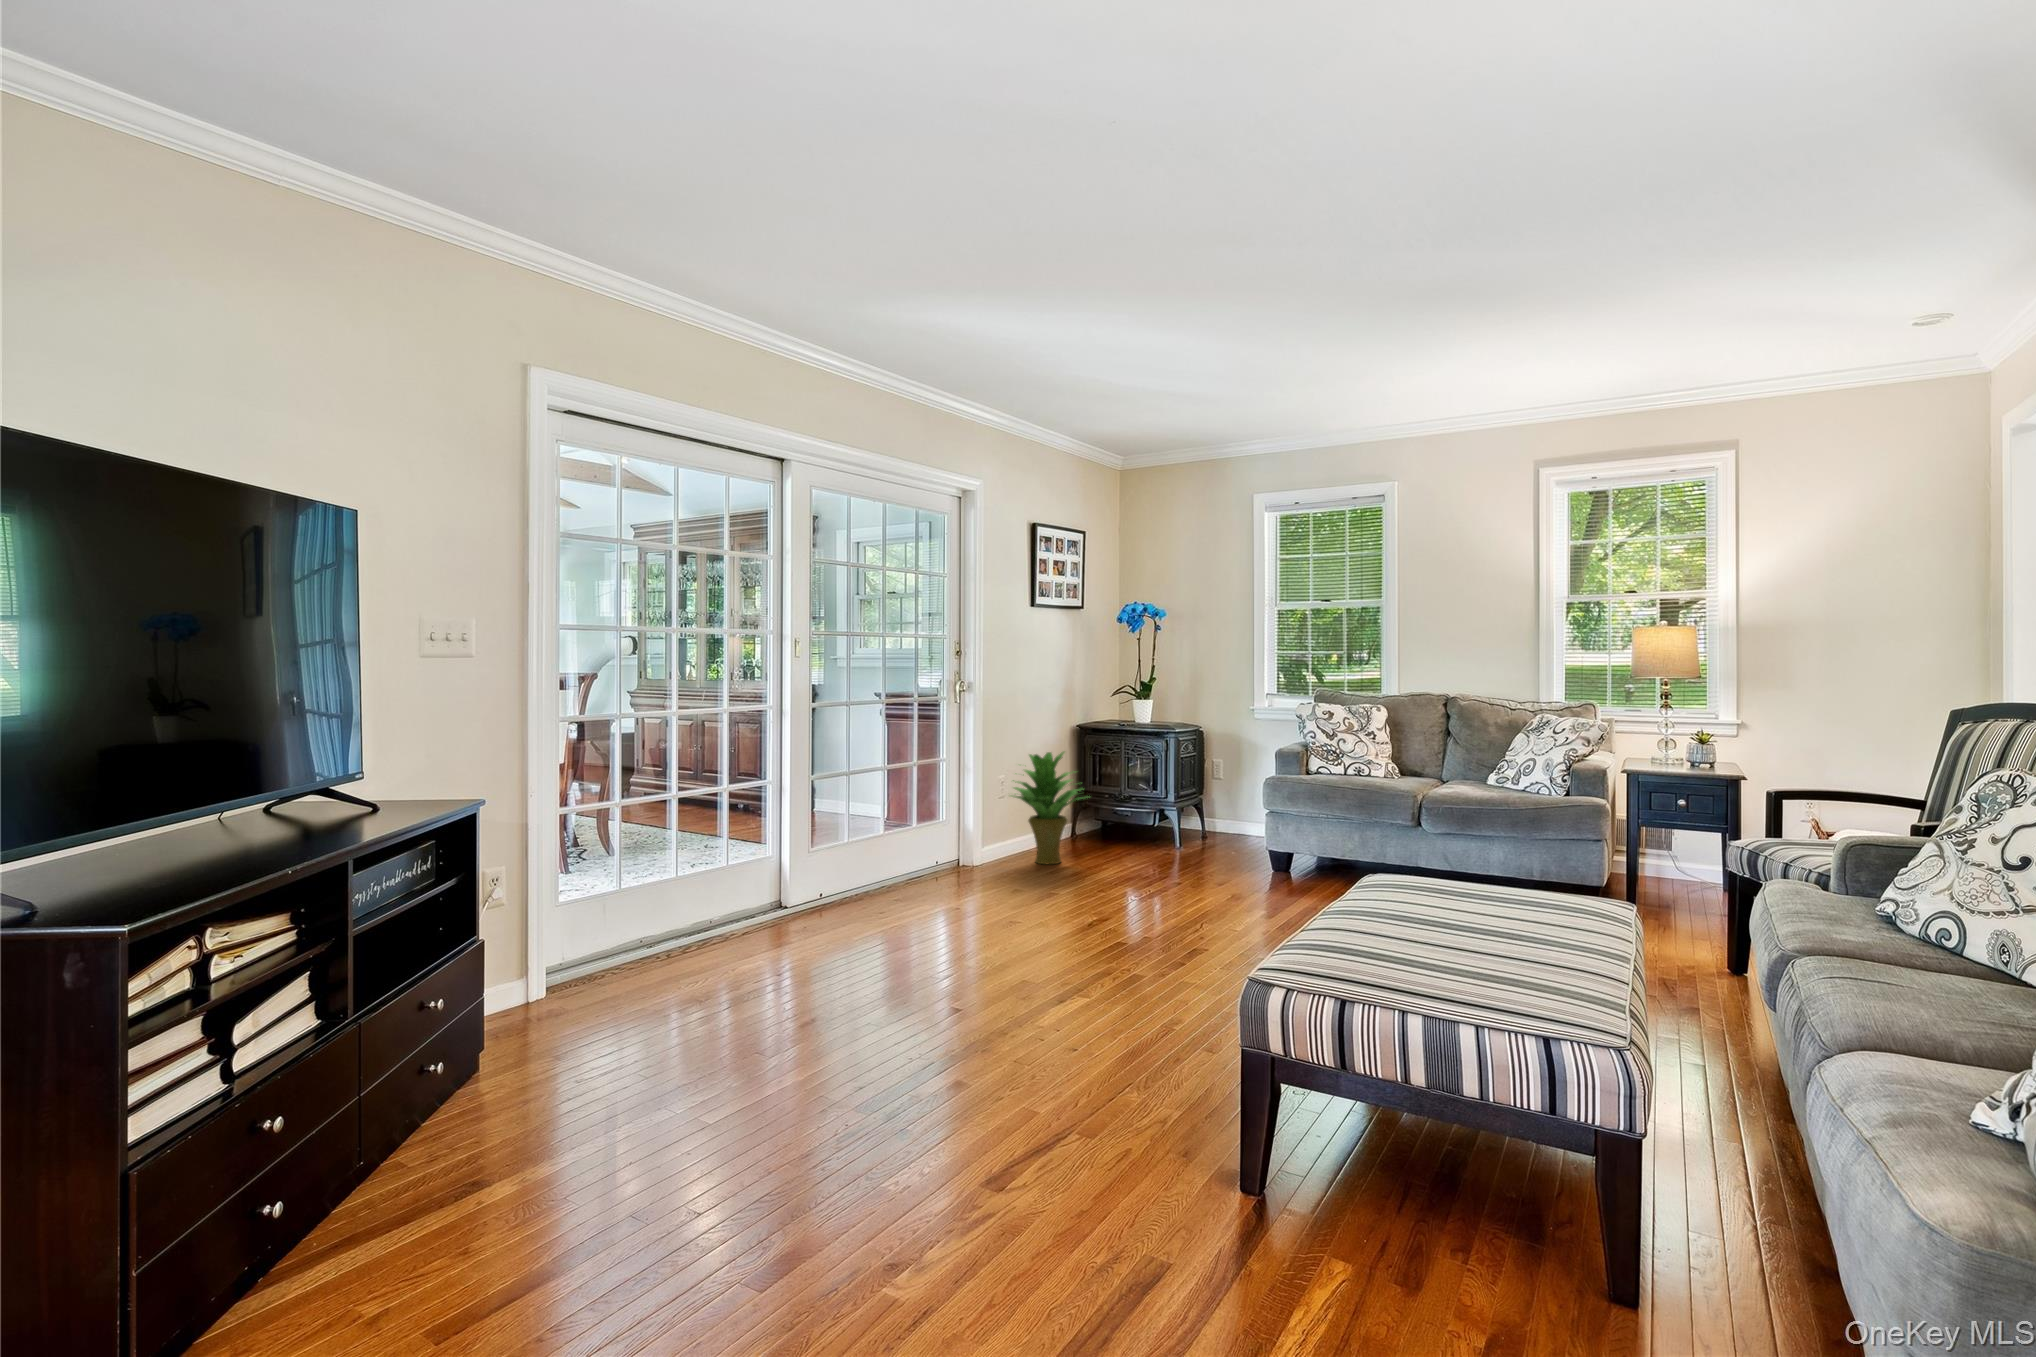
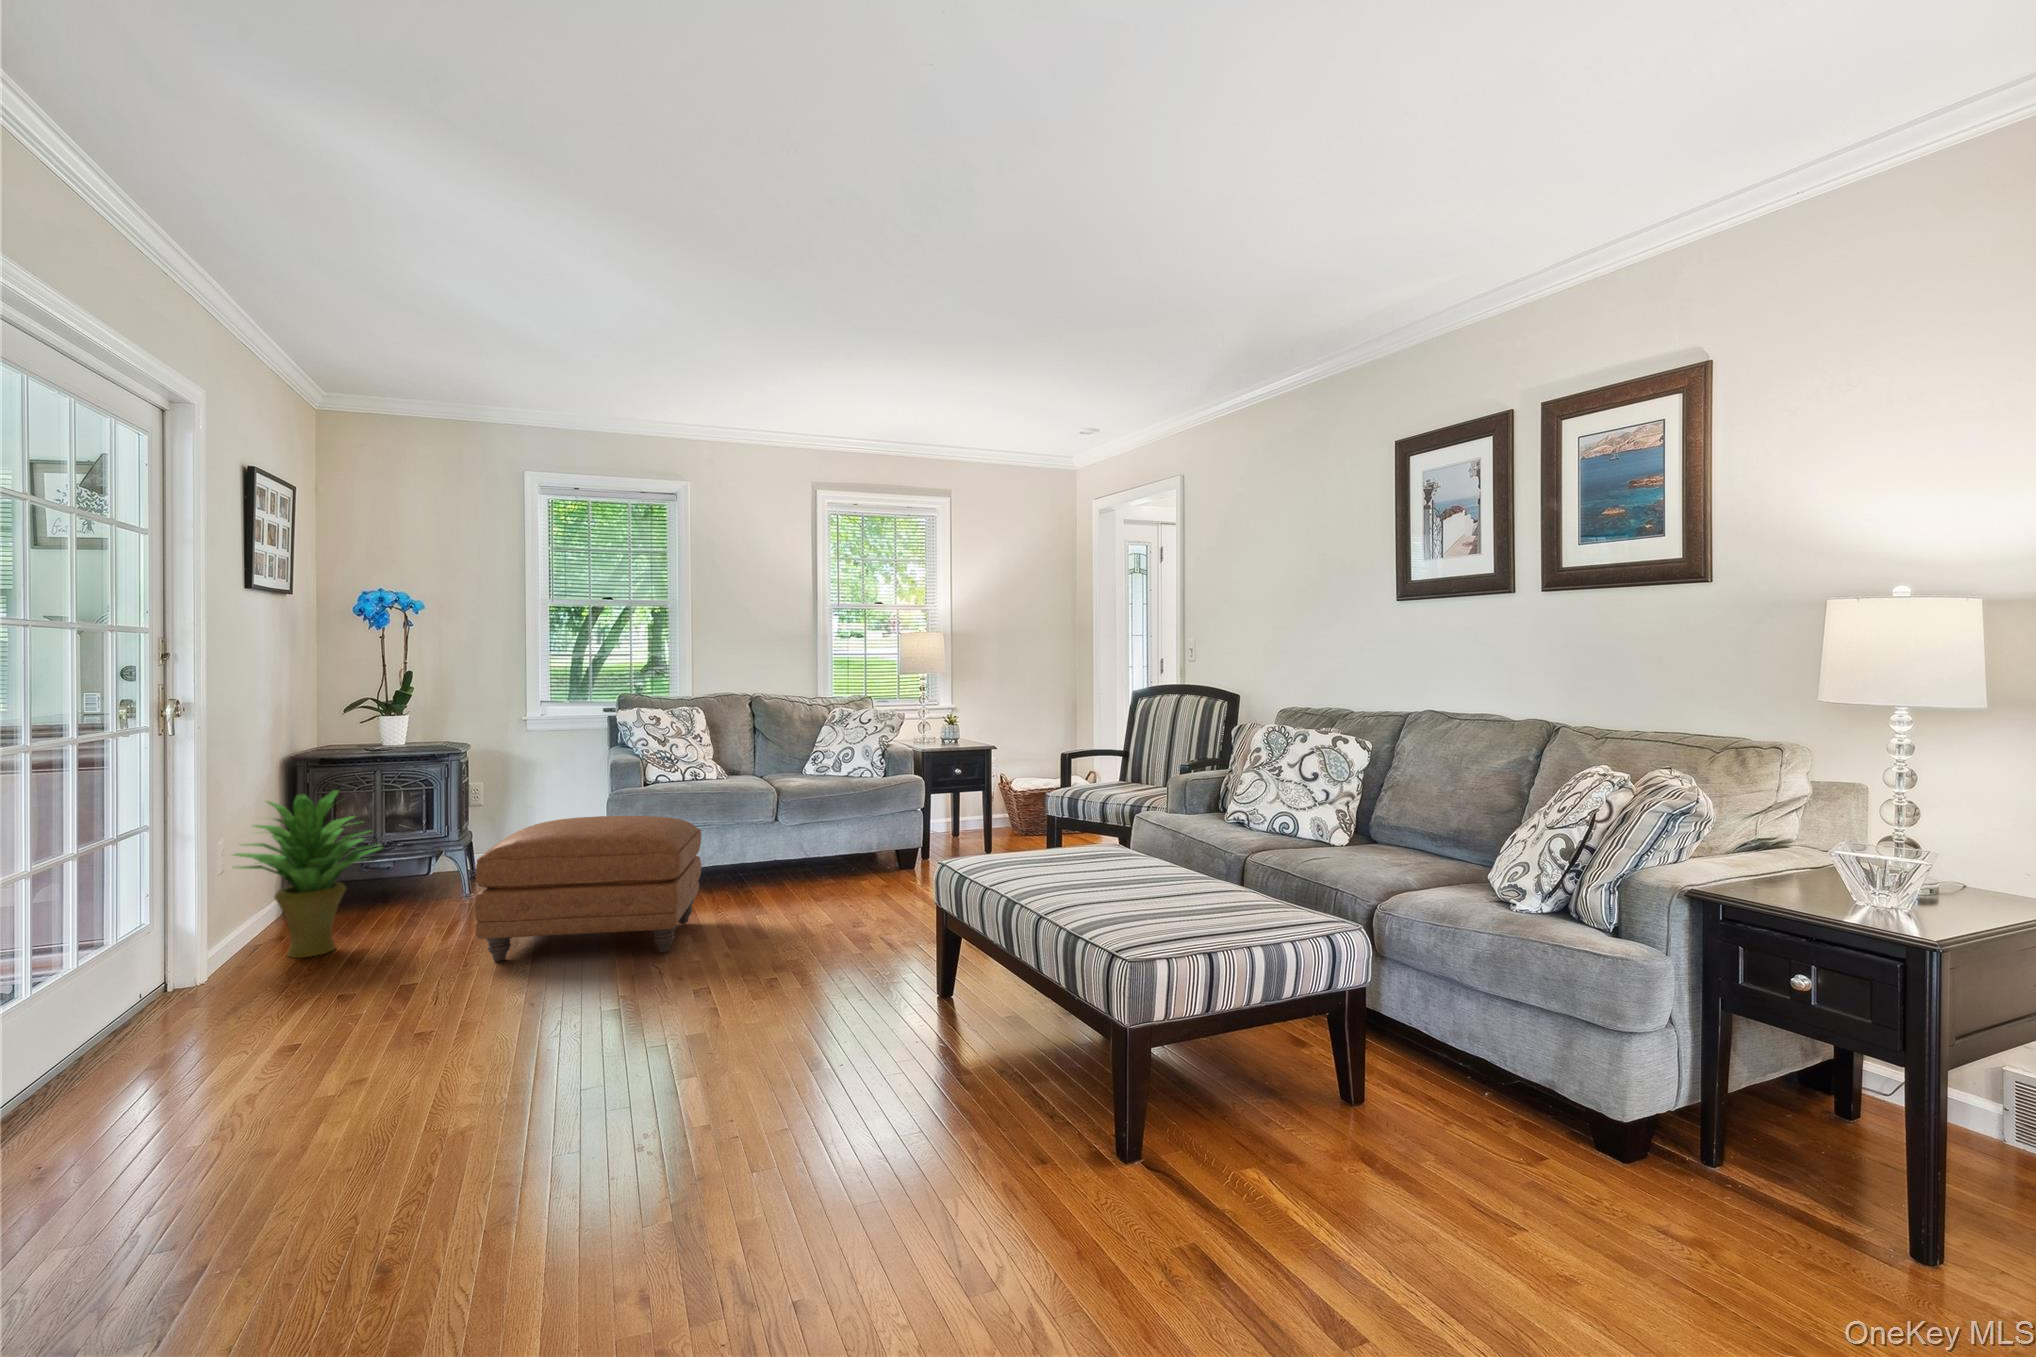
ottoman: none [1102,792,1292,918] -> present [475,816,701,962]

